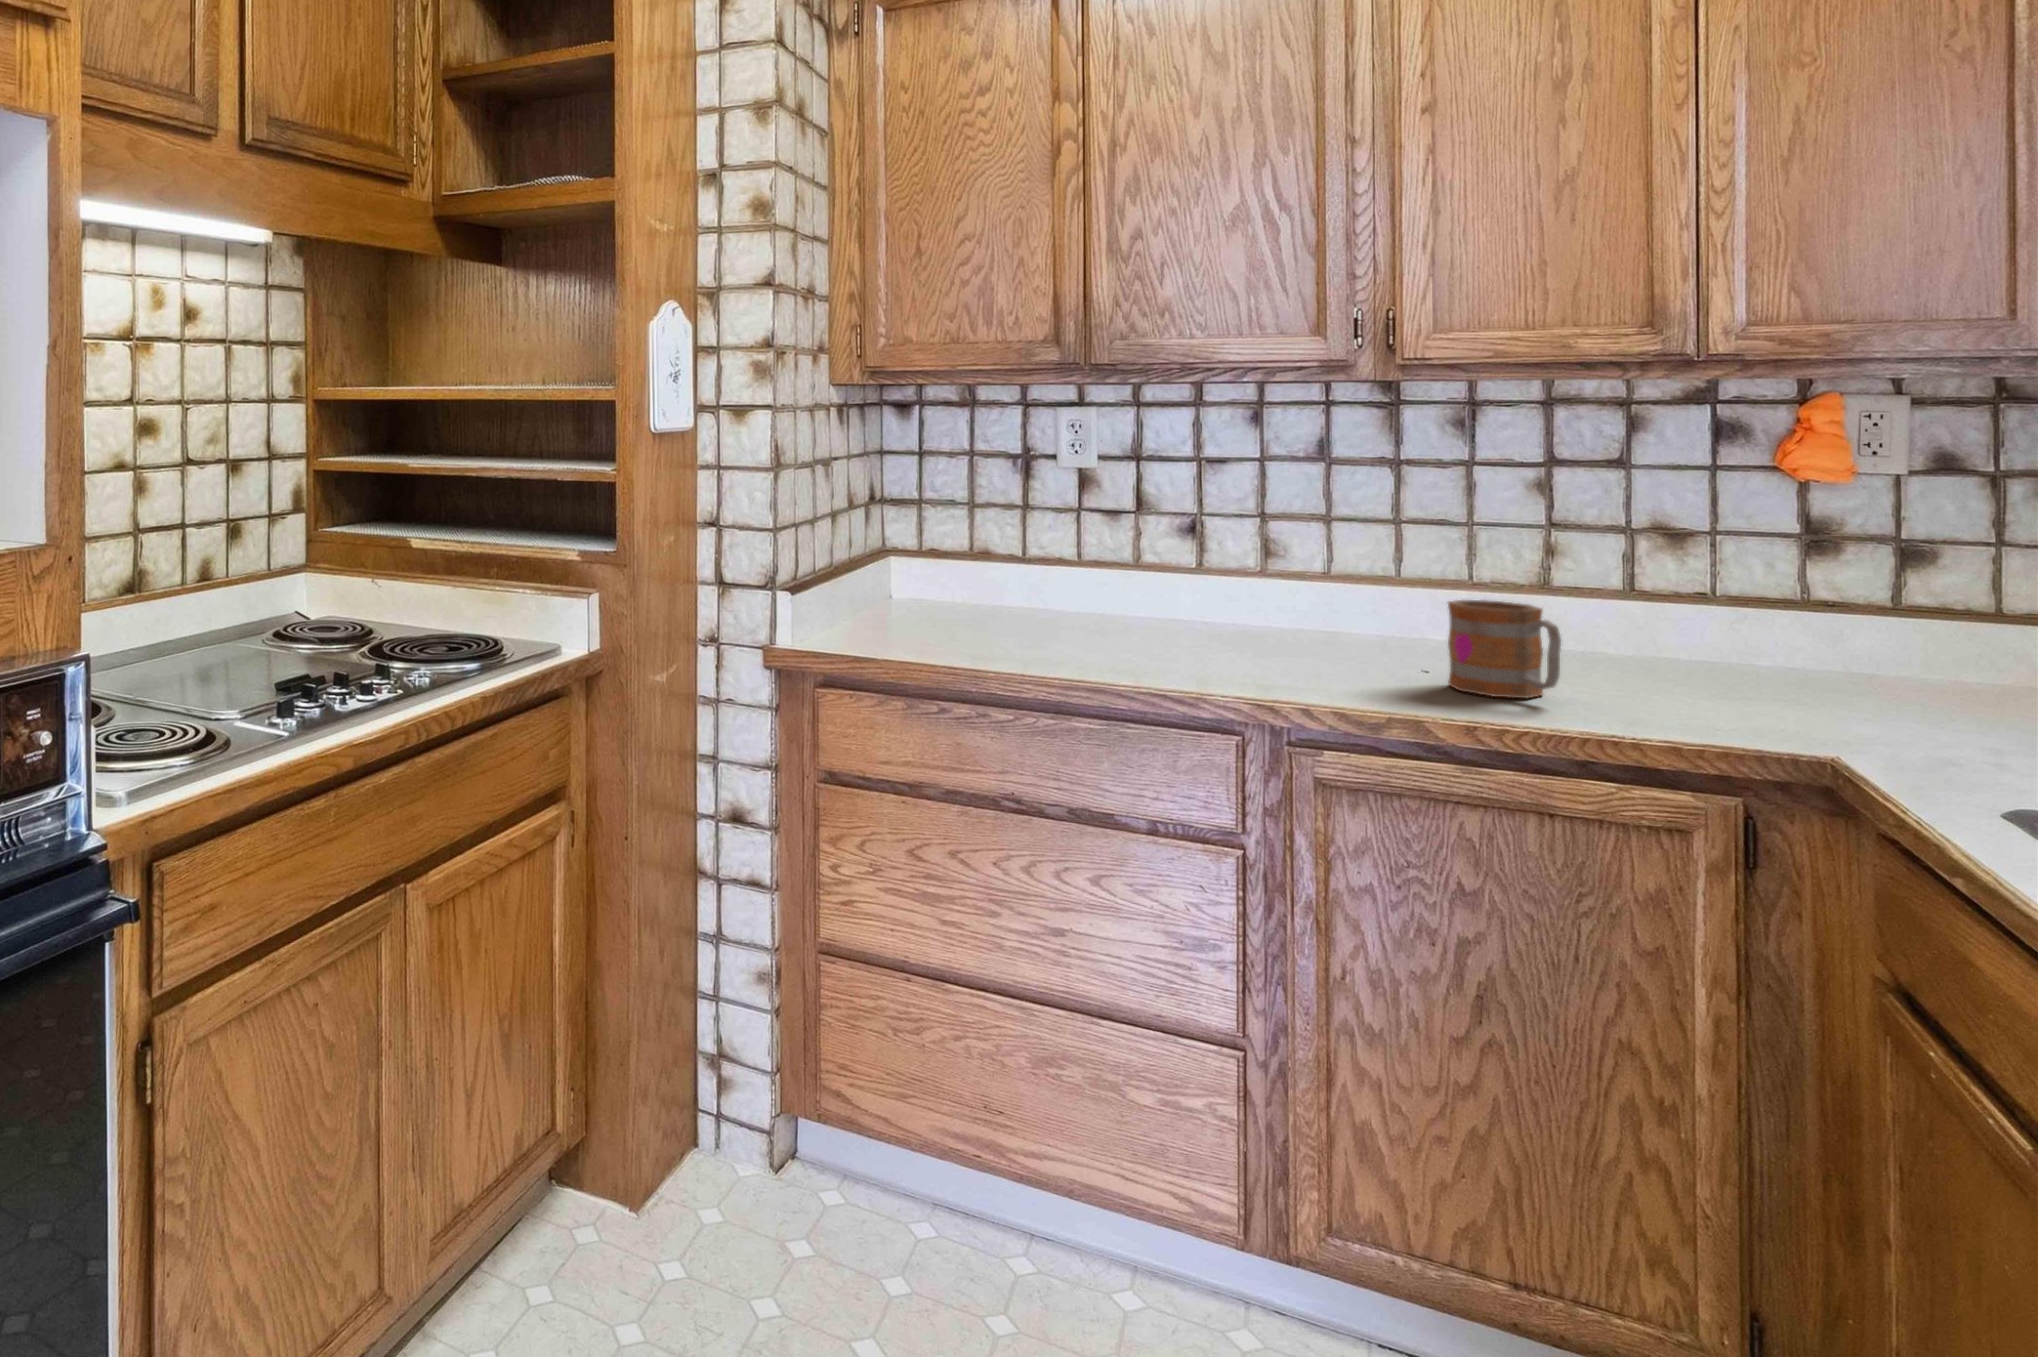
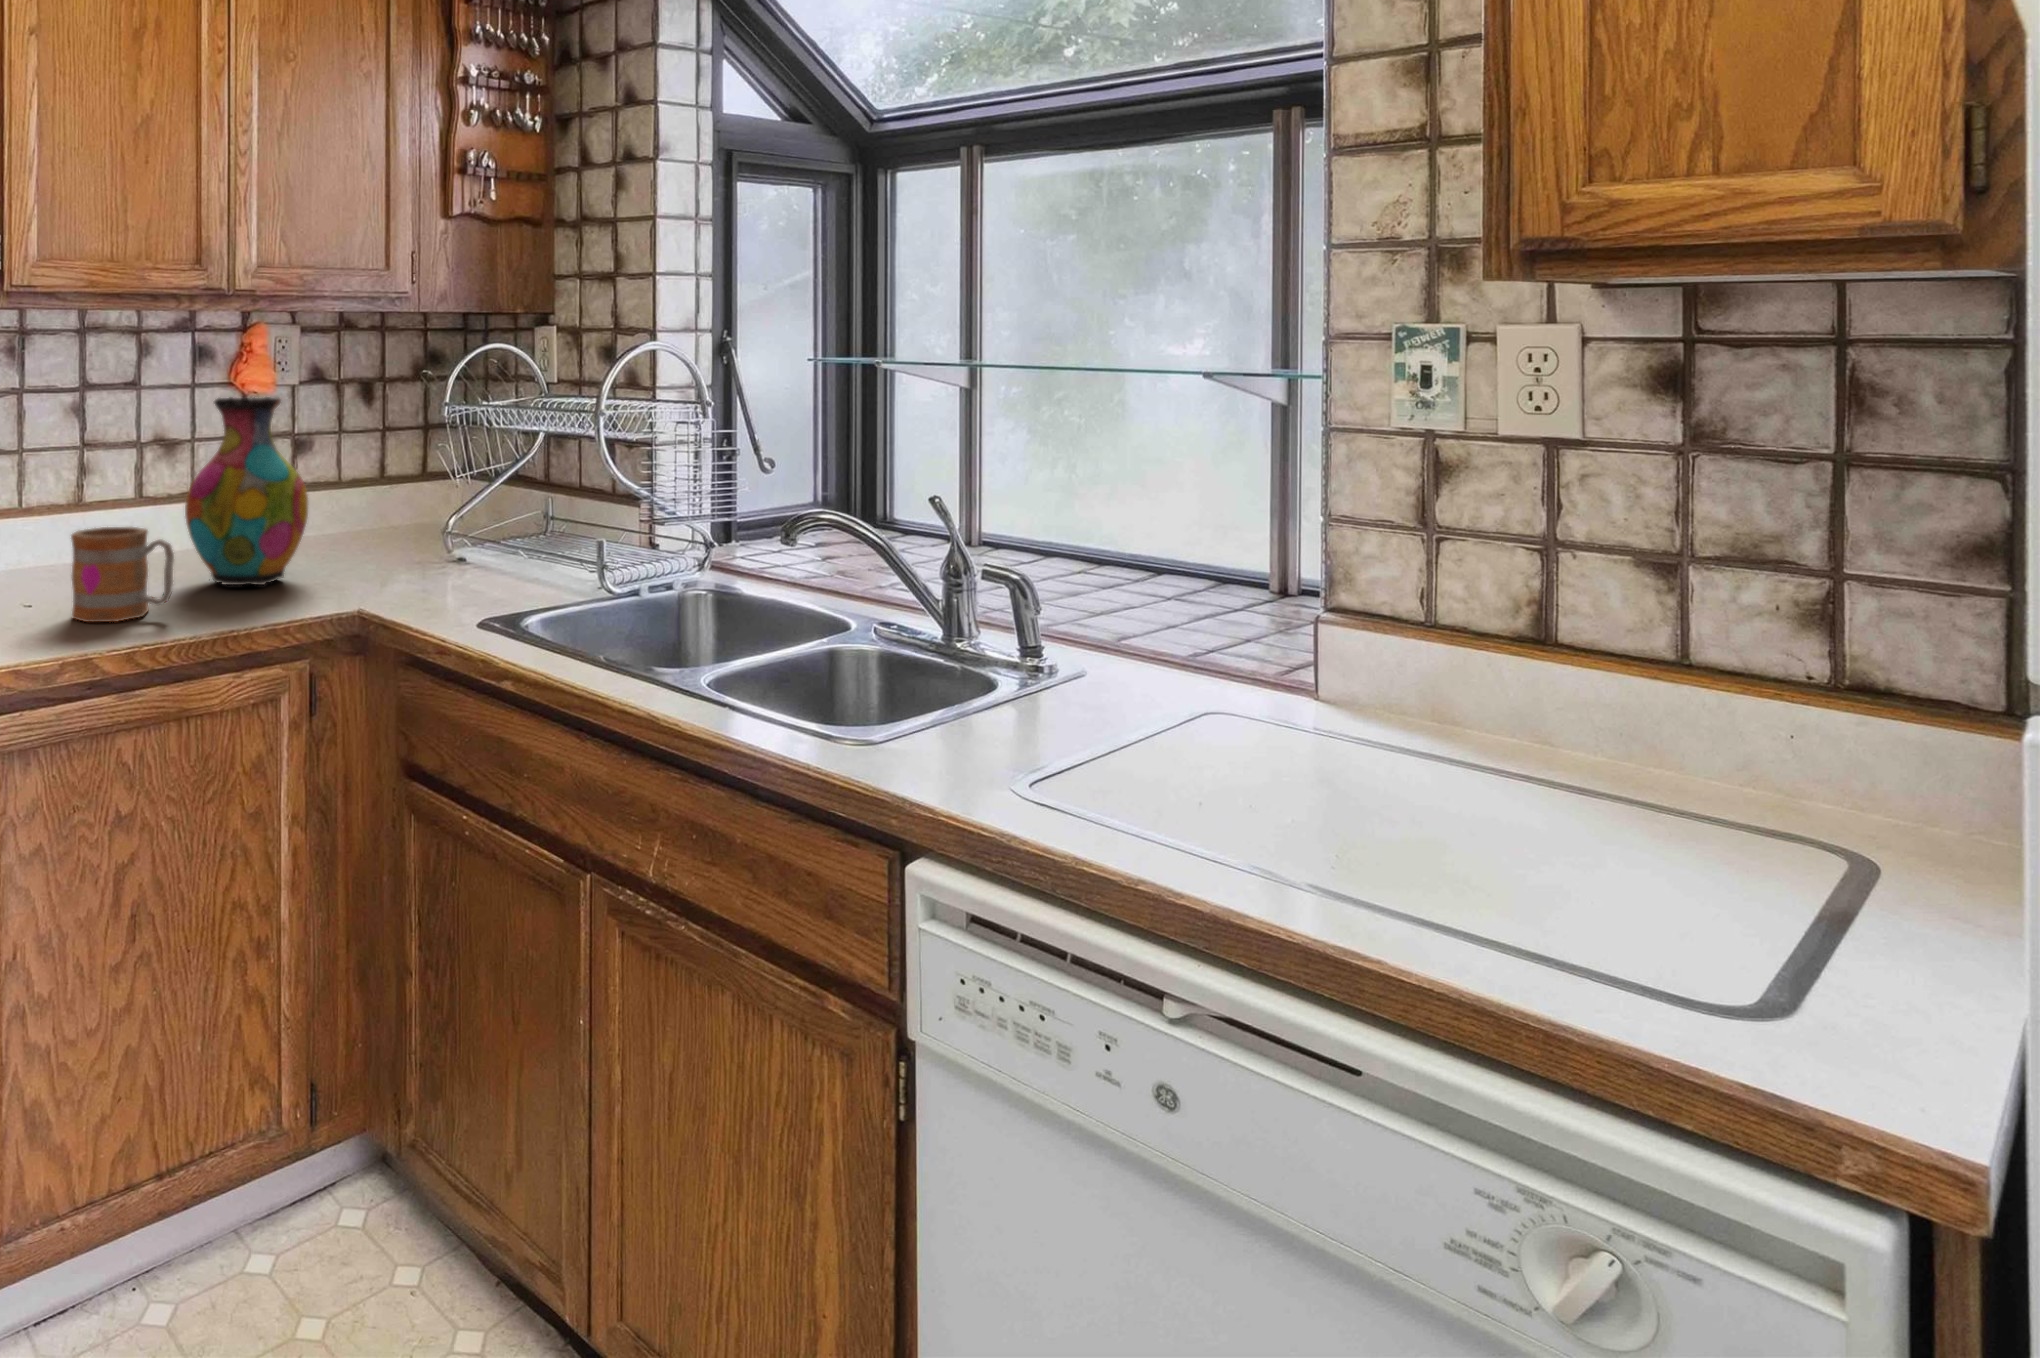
vase: none [1626,476,1822,703] -> present [185,397,308,585]

